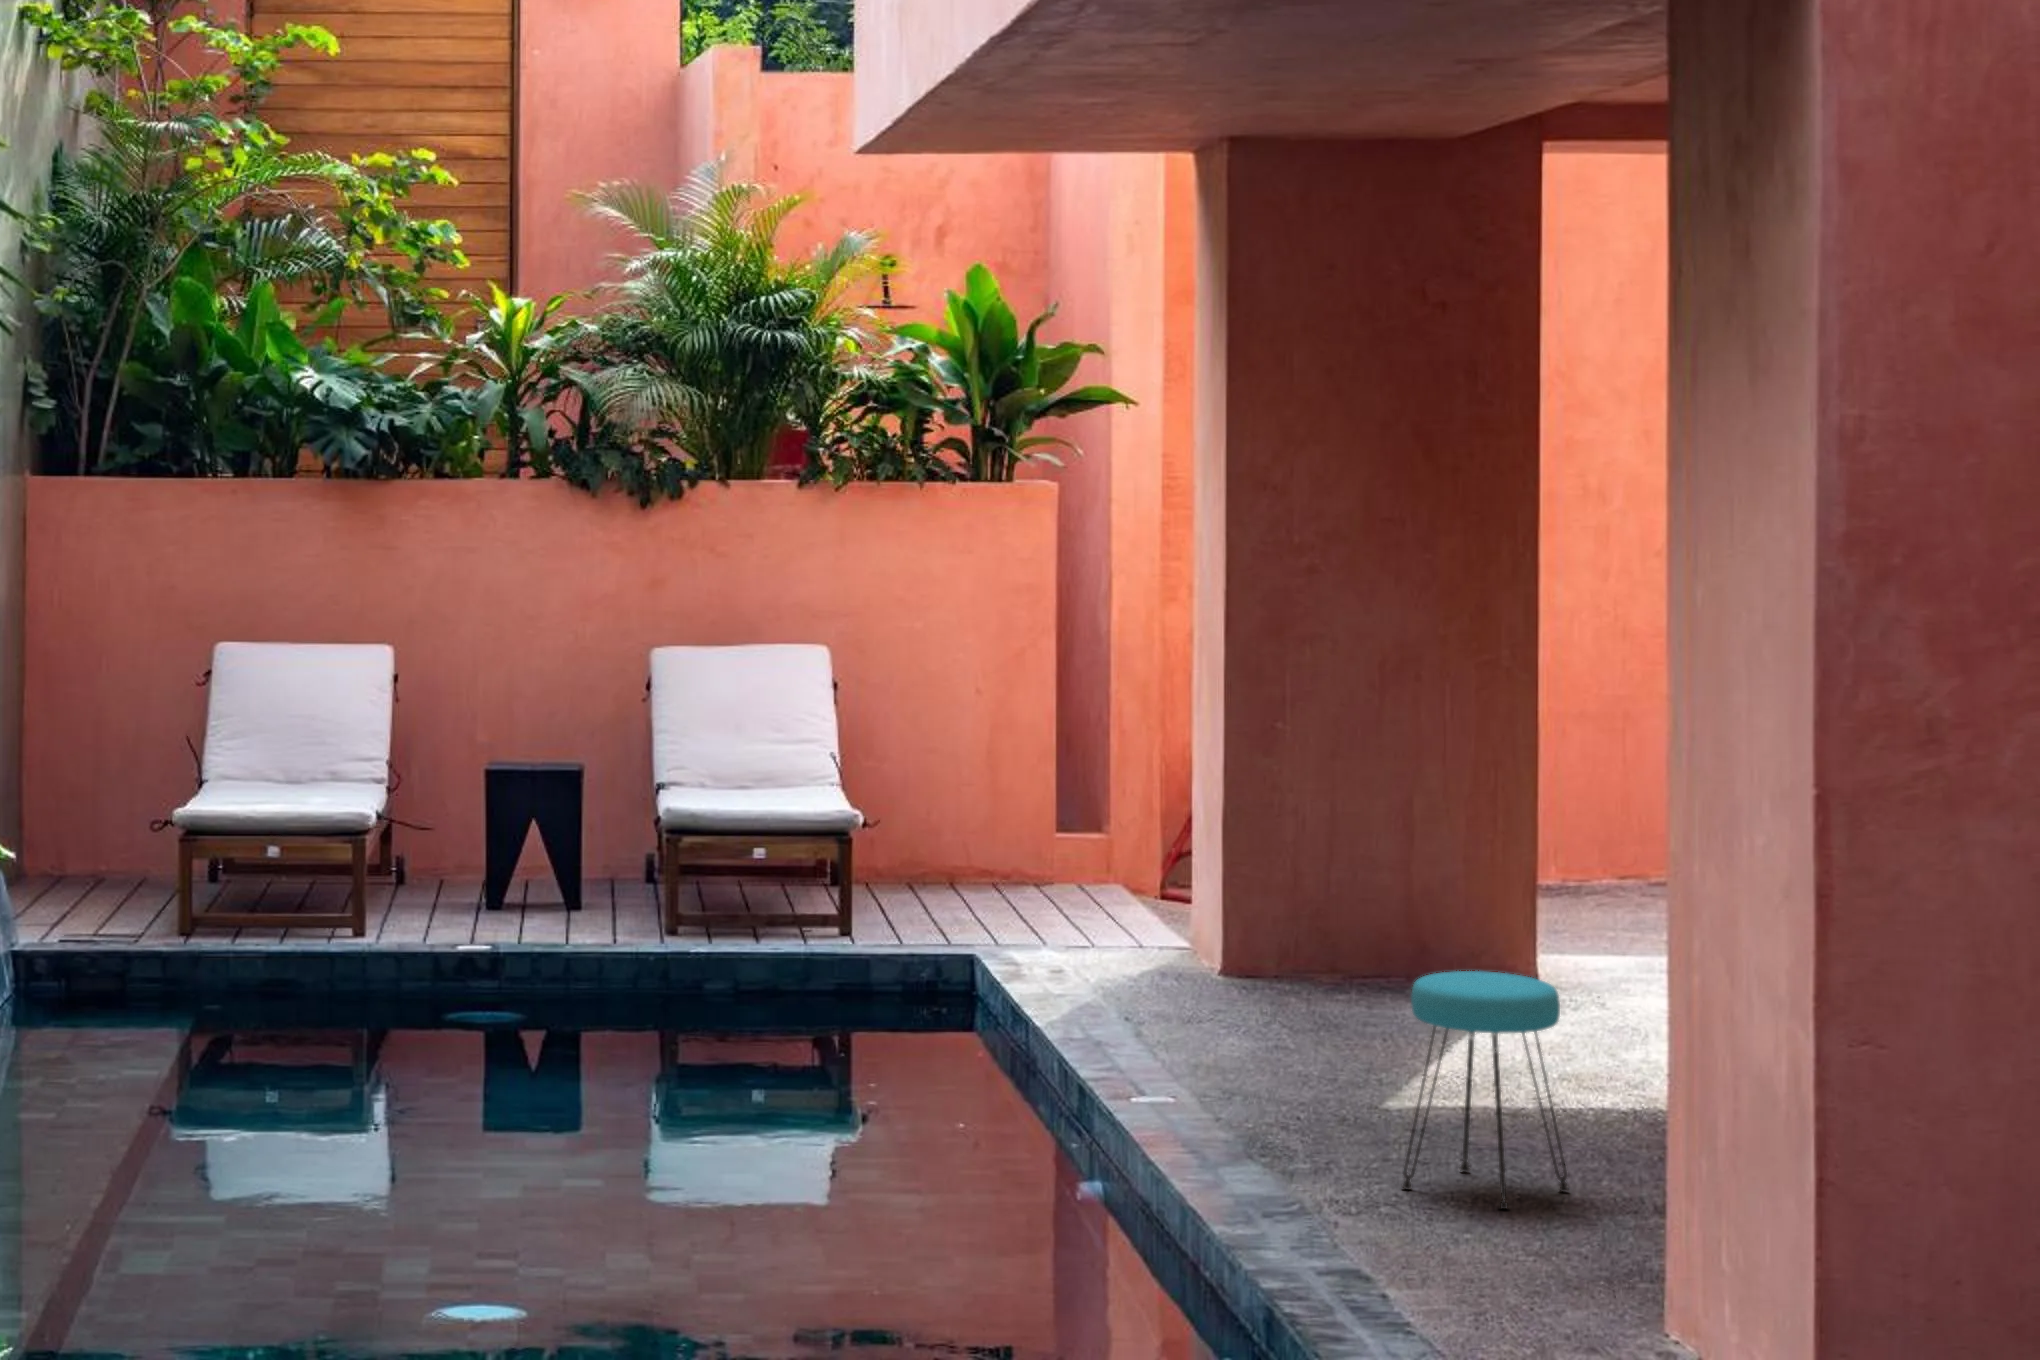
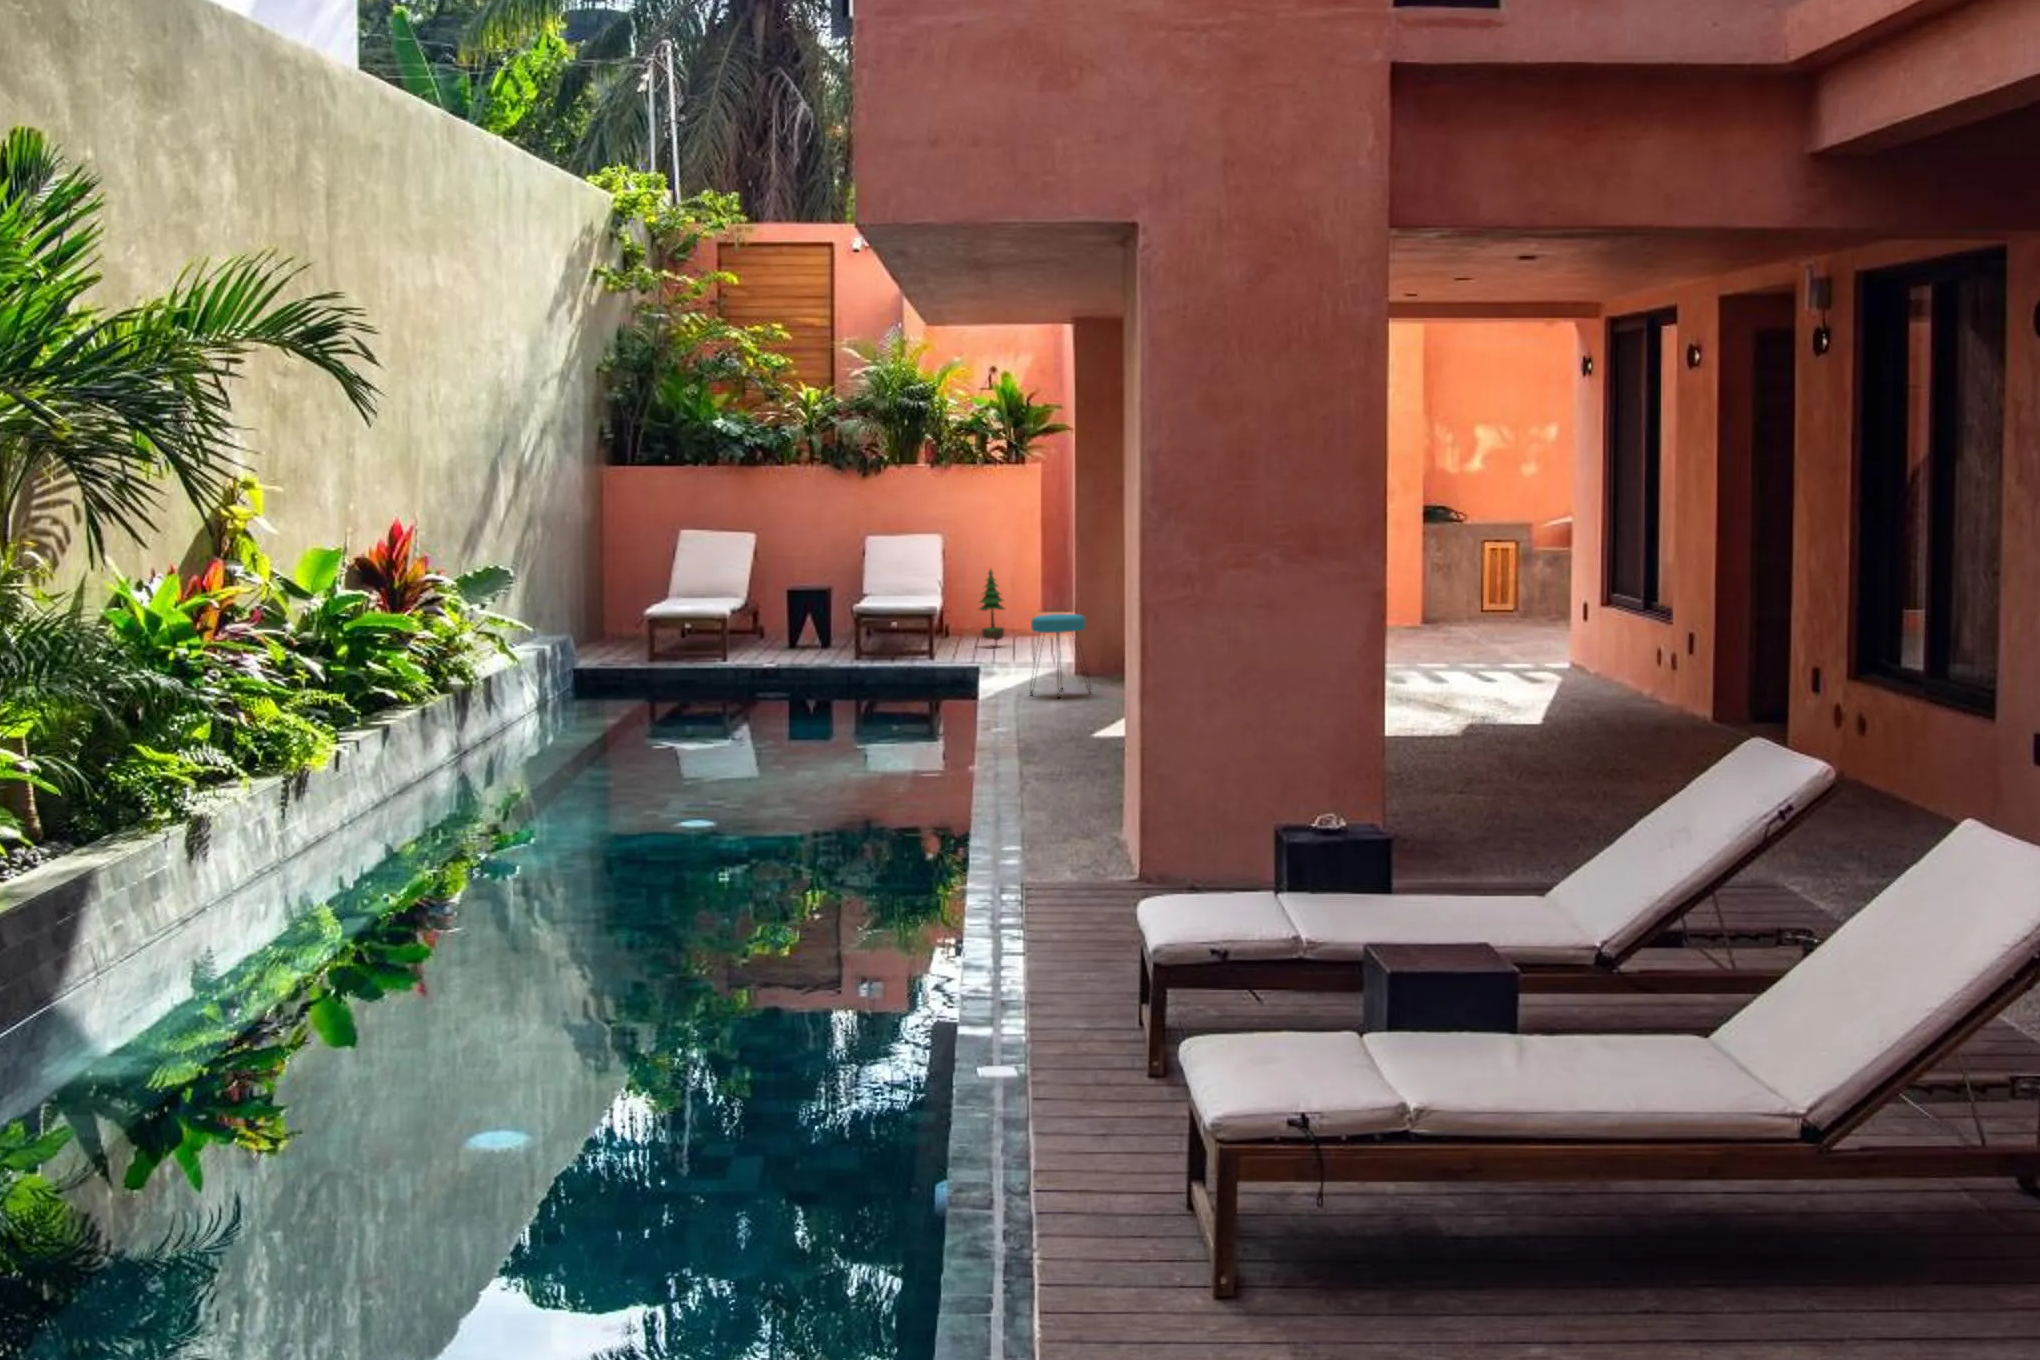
potted tree: none [979,748,1048,941] -> present [979,570,1004,647]

